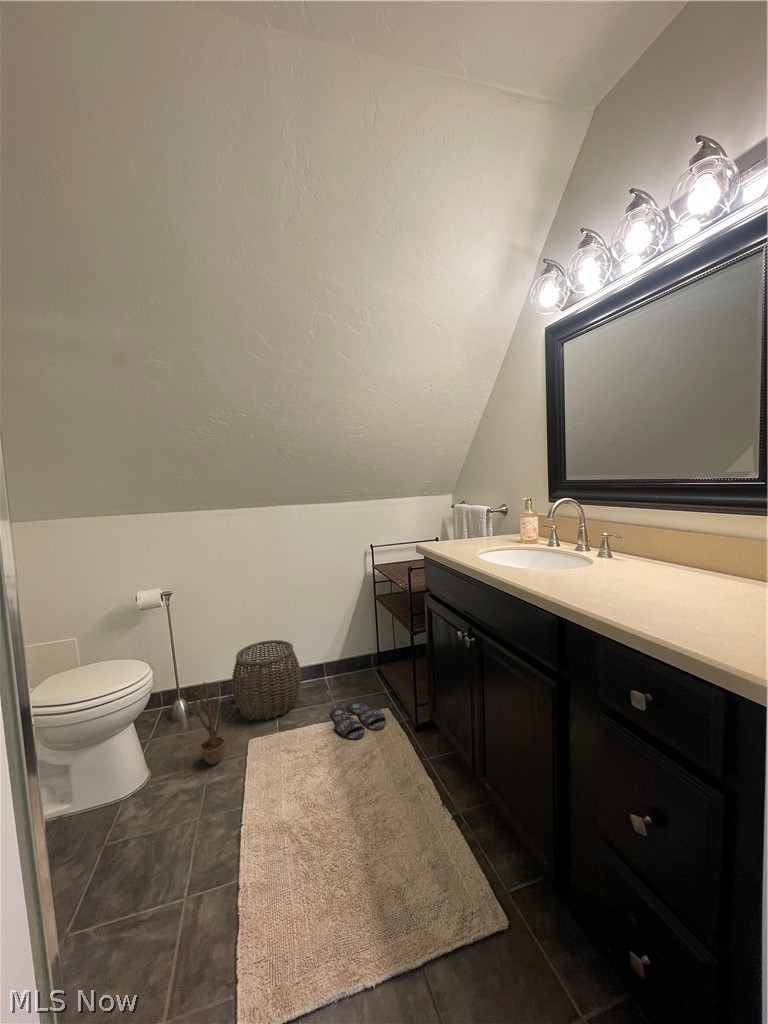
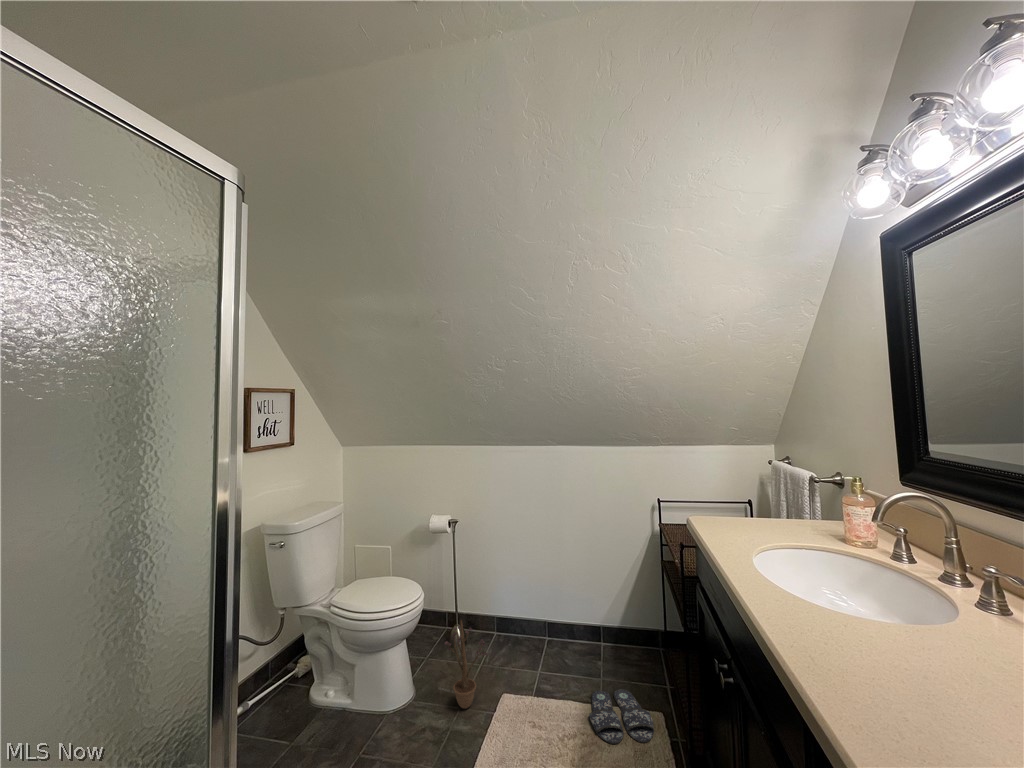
woven basket: present [232,640,301,720] -> none [498,586,568,677]

